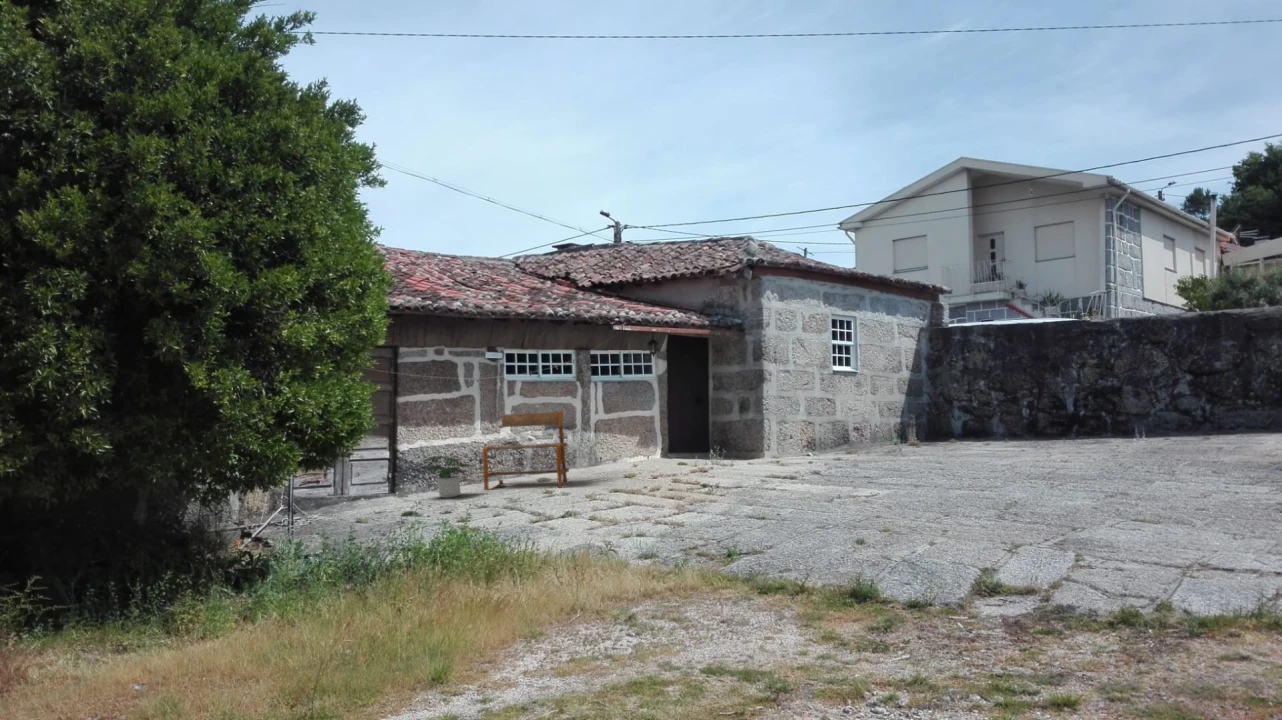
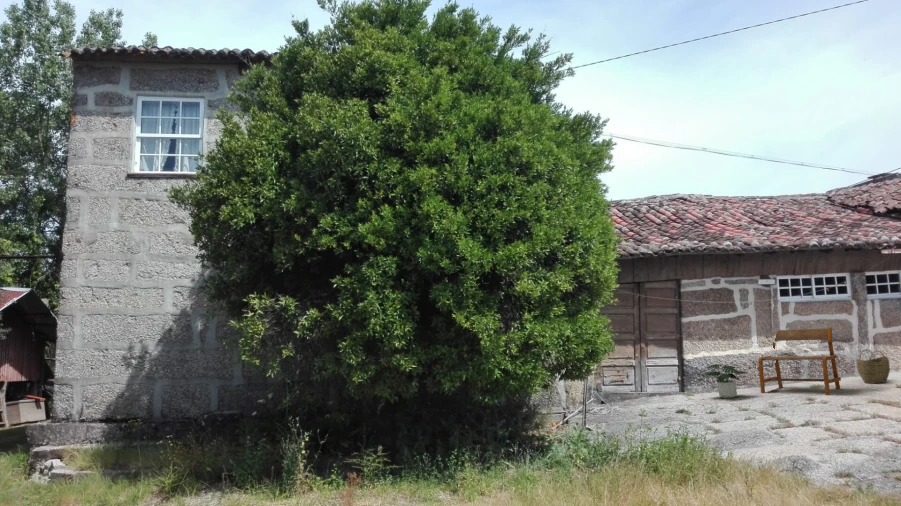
woven basket: none [579,437,611,475] -> present [856,350,890,384]

